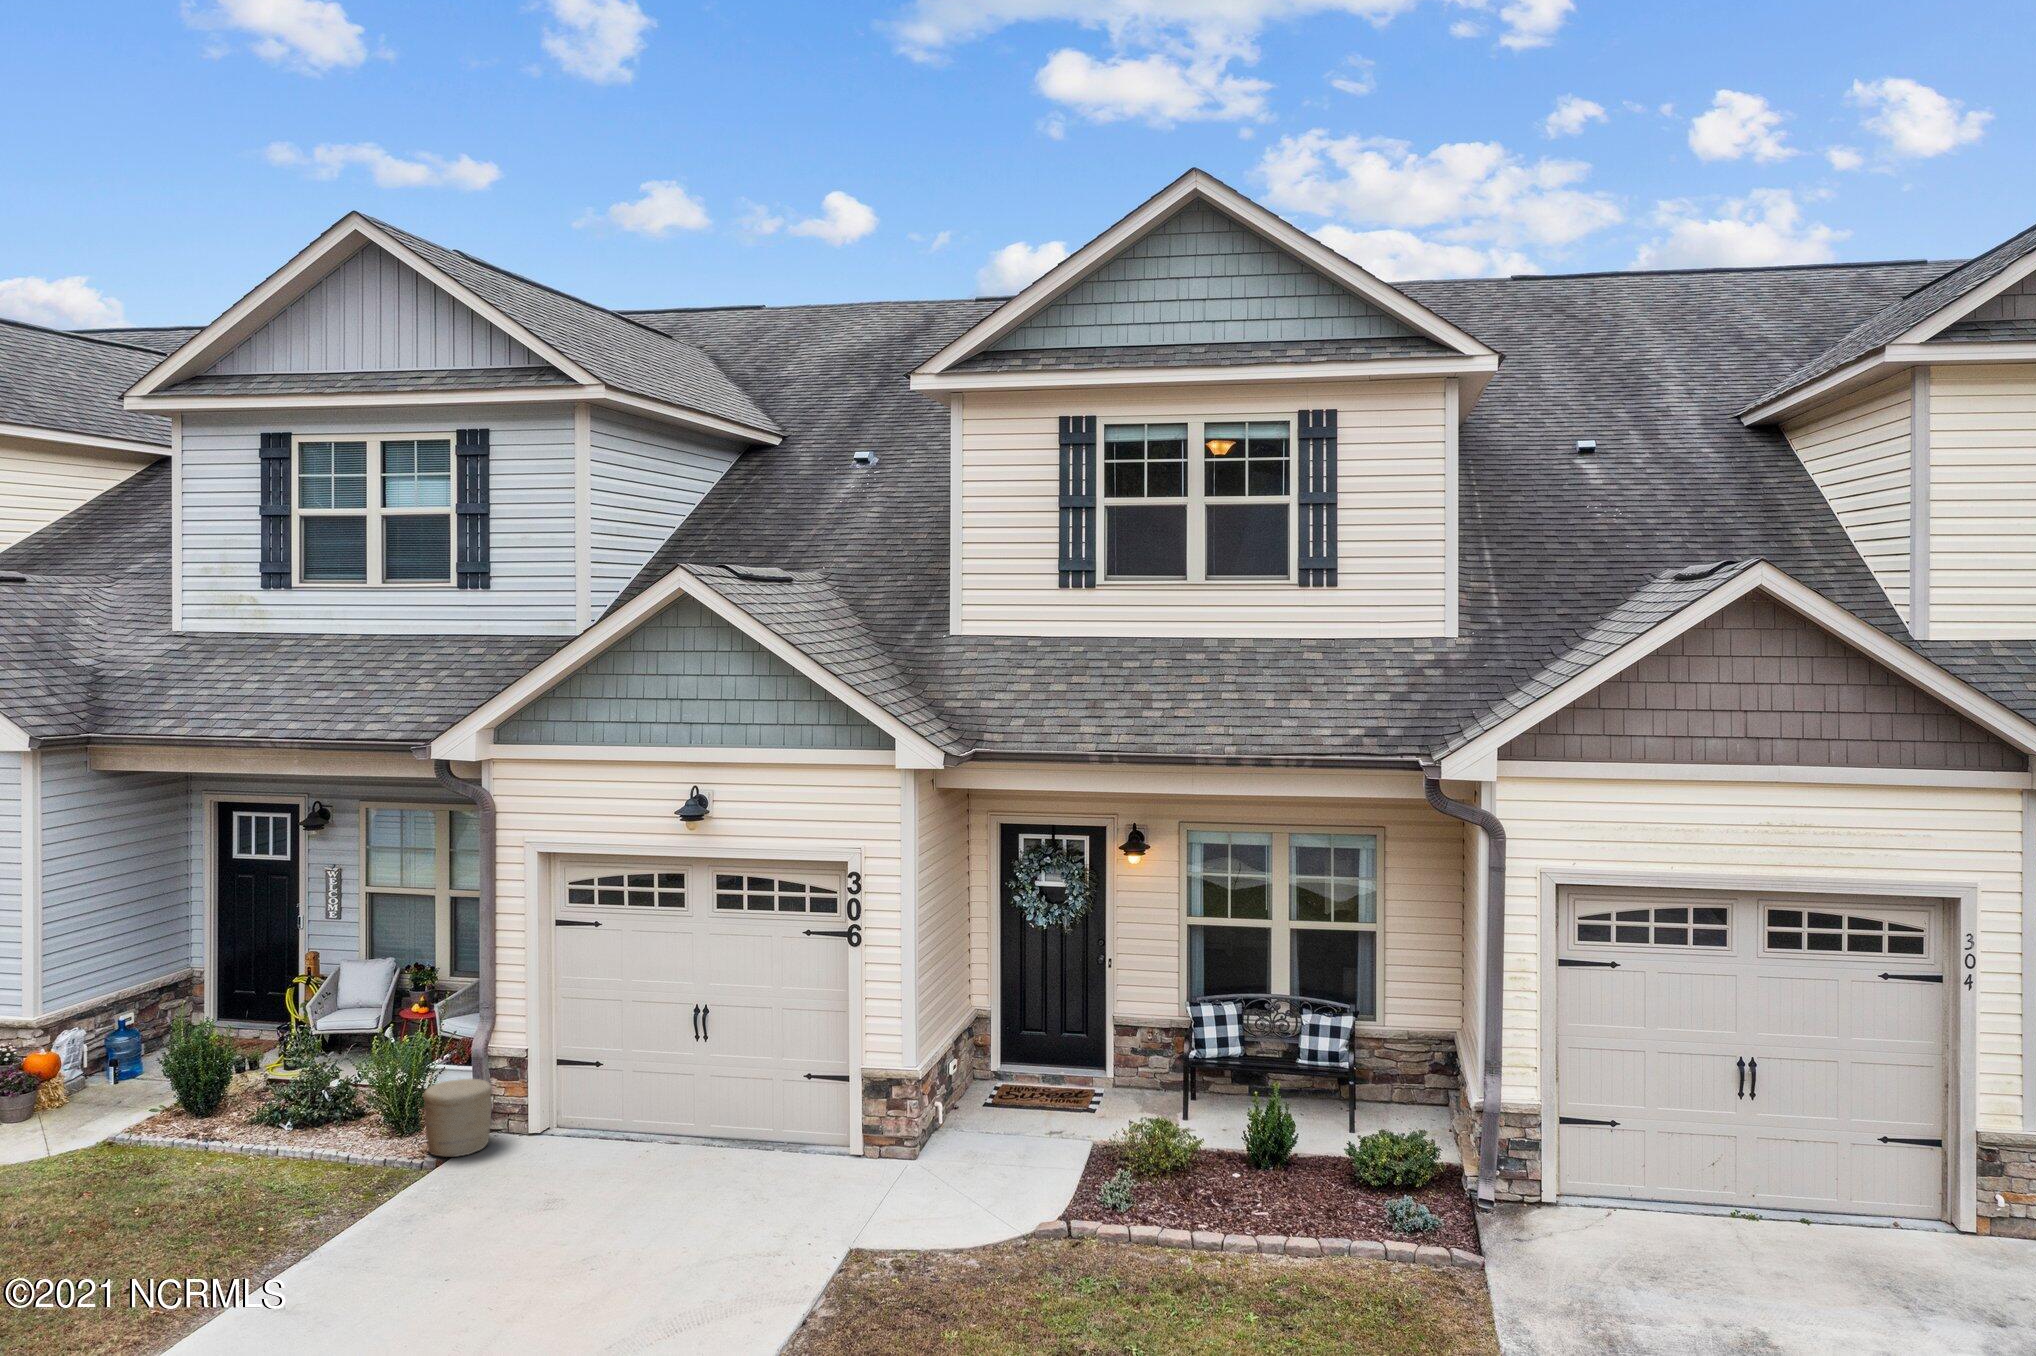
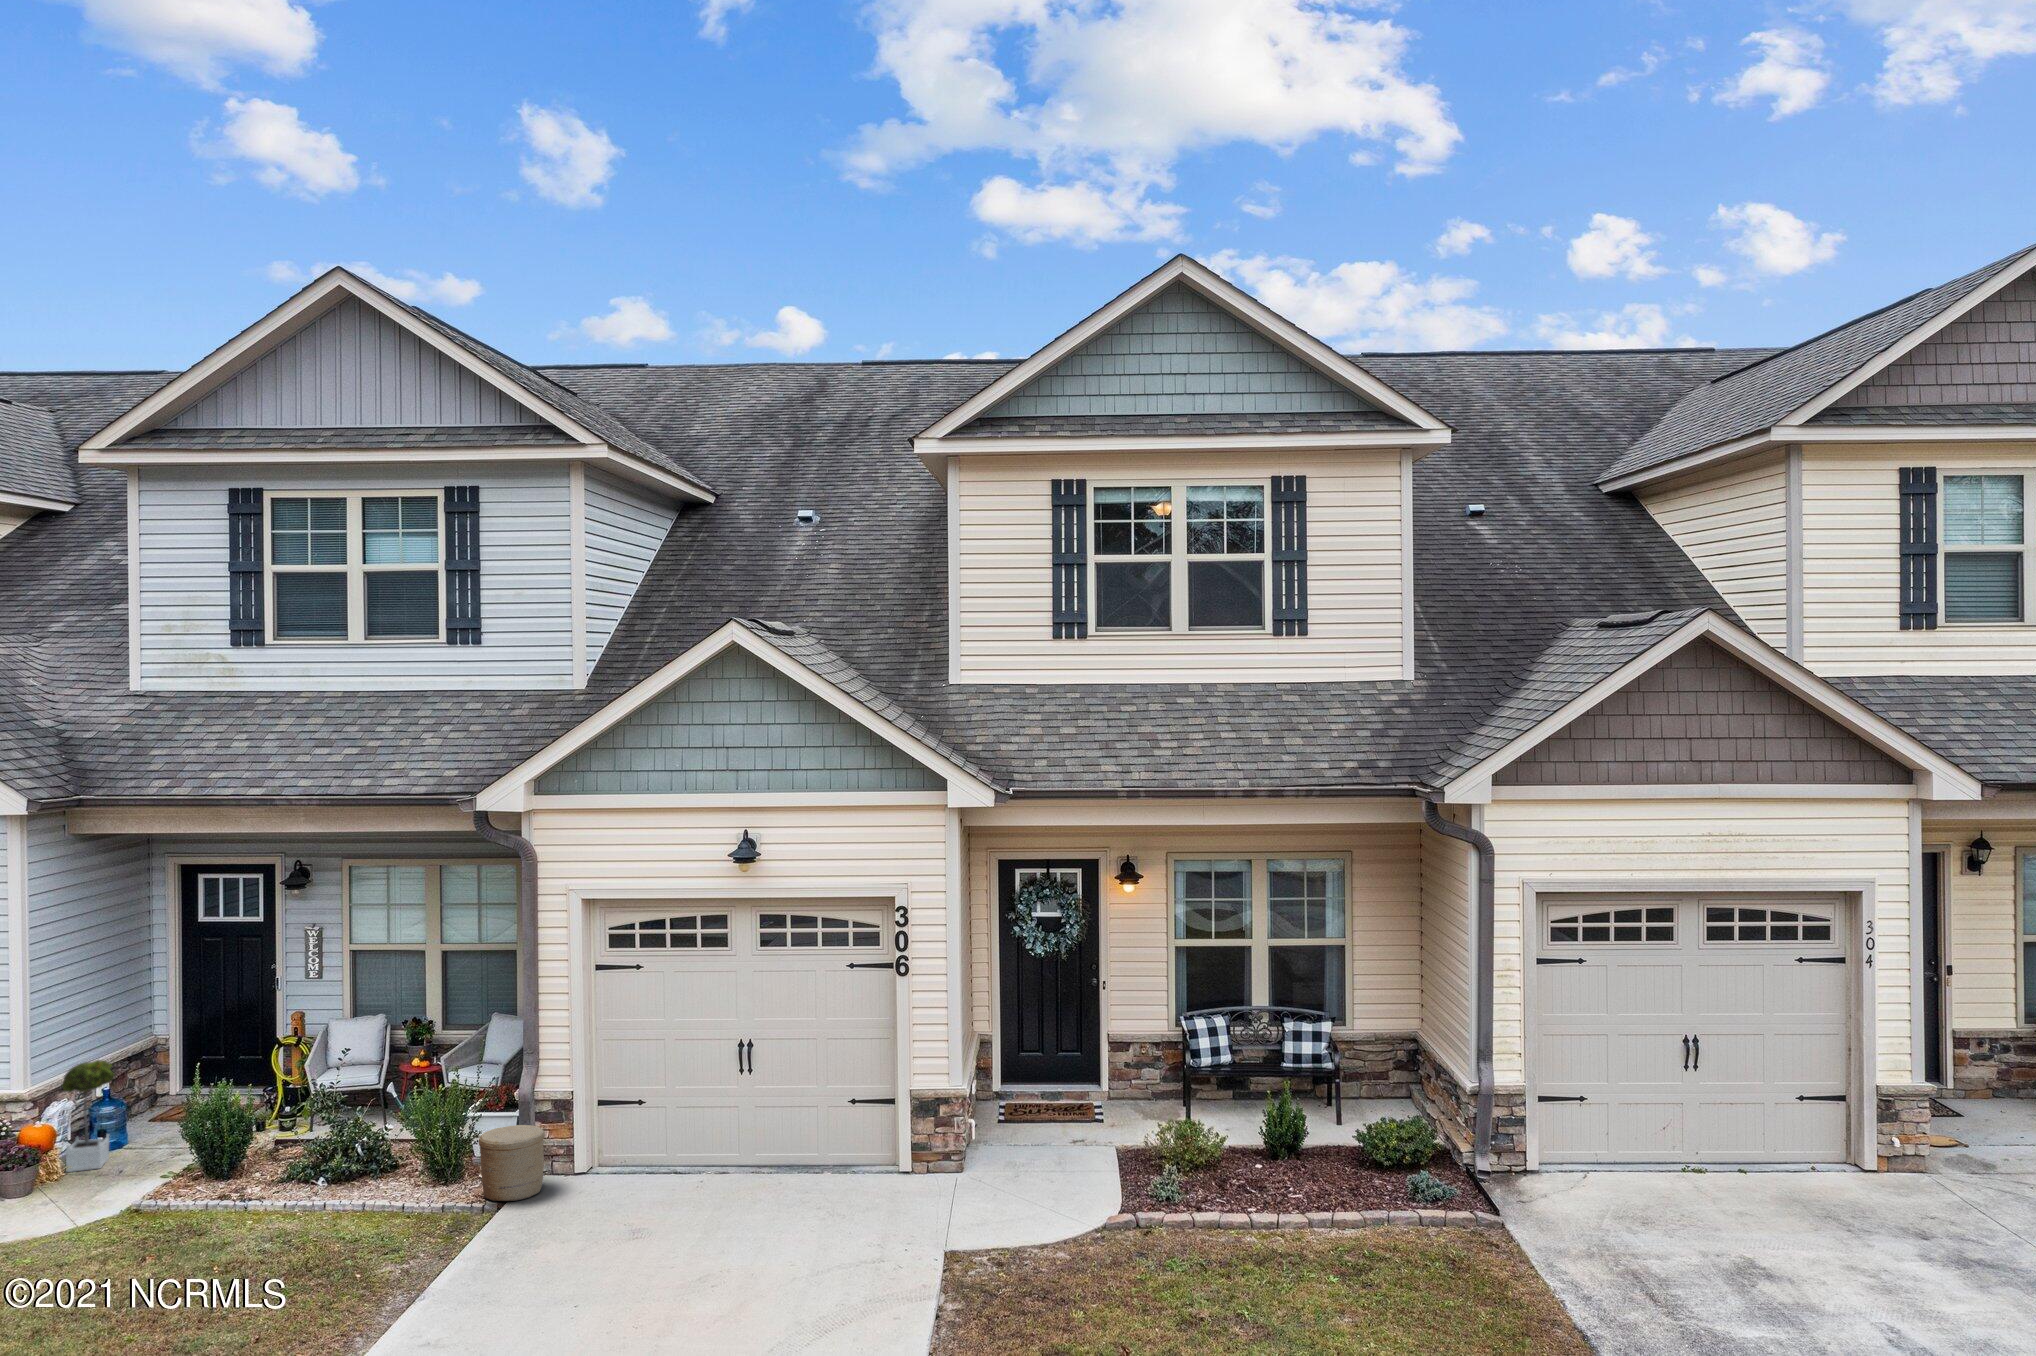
potted tree: none [70,988,123,1095] -> present [61,1060,114,1172]

